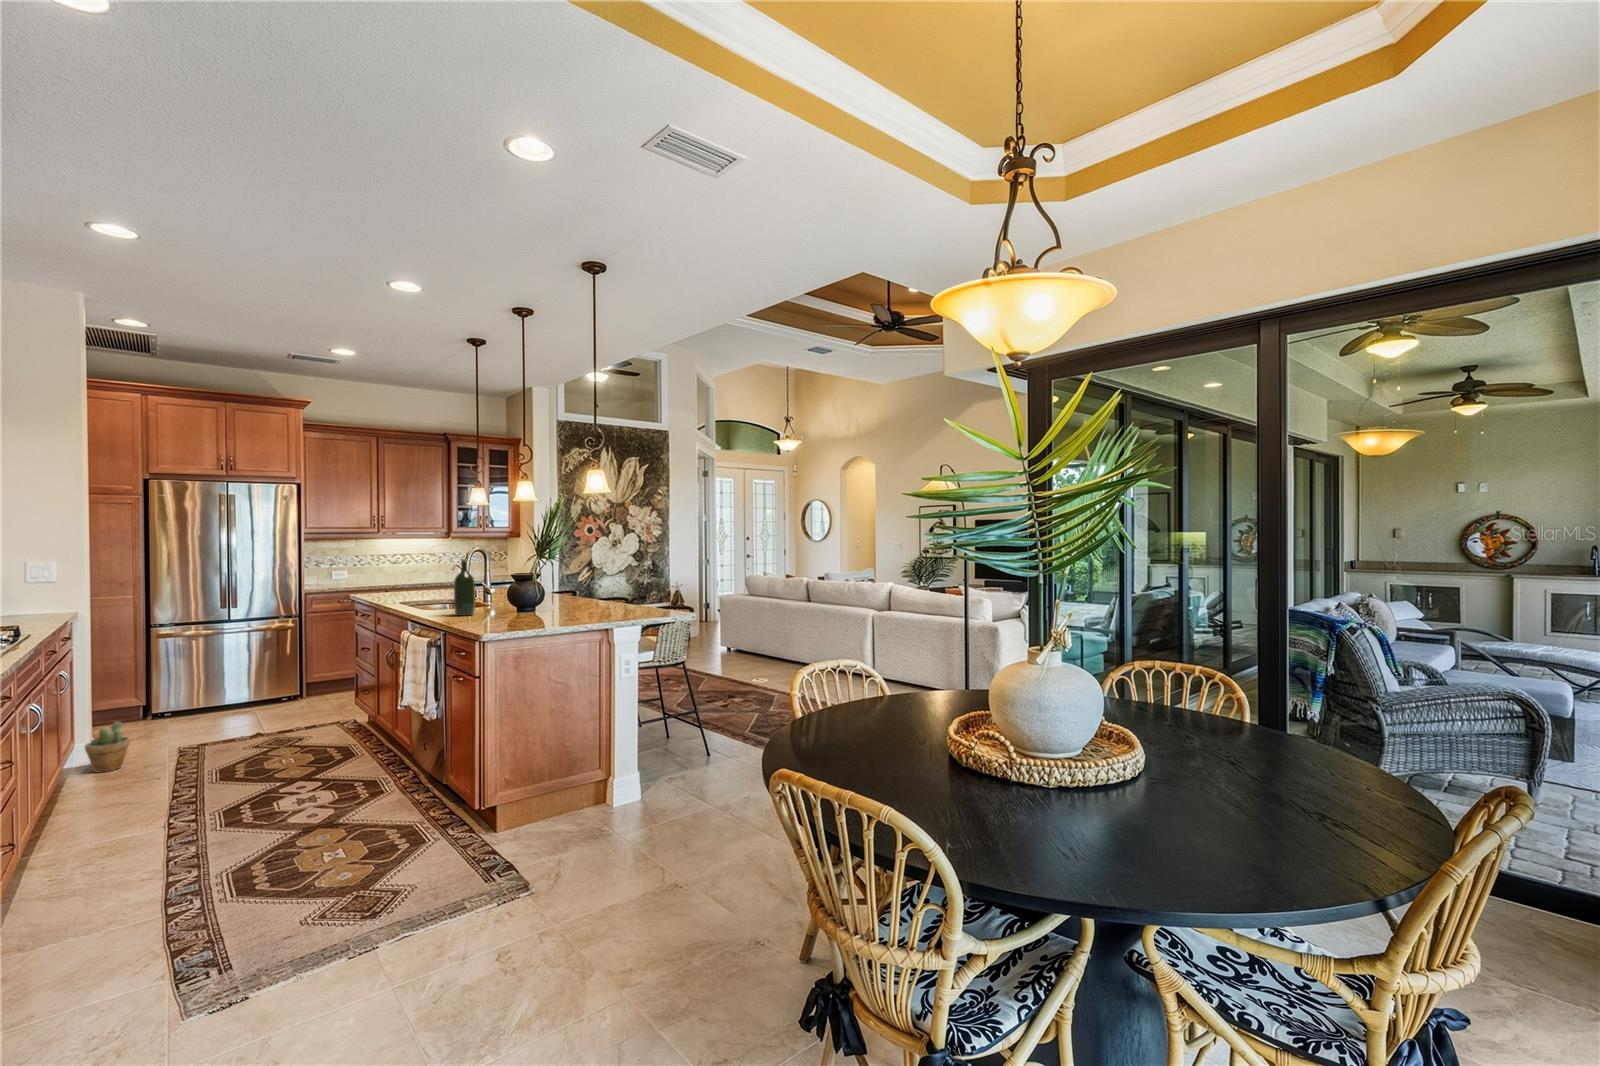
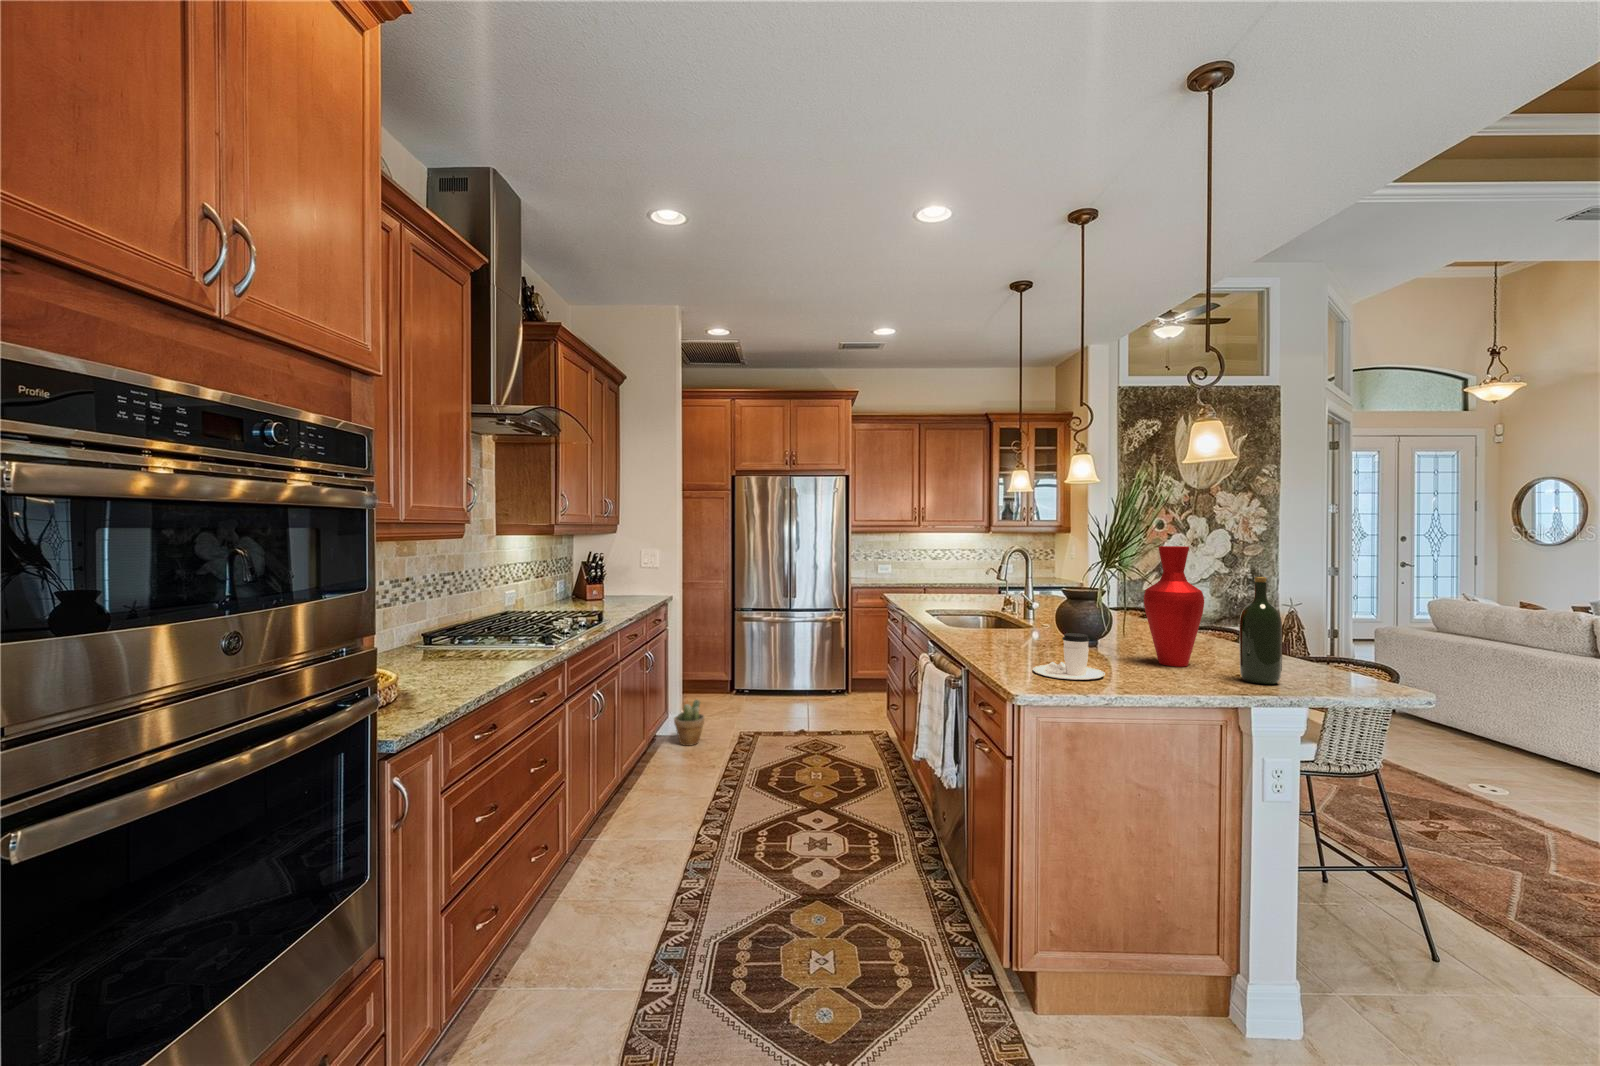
vase: none [562,544,595,616] -> present [1144,546,1204,667]
wine bottle: present [454,559,475,616] -> present [1239,577,1283,684]
coffee cup: none [492,598,537,626] -> present [1033,633,1105,680]

